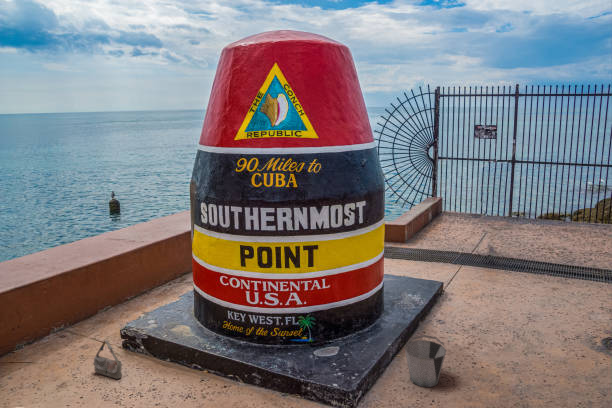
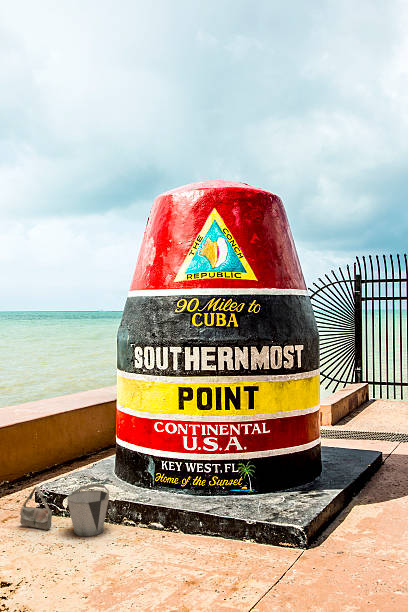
bucket: present [405,335,446,387] -> present [67,484,109,536]

